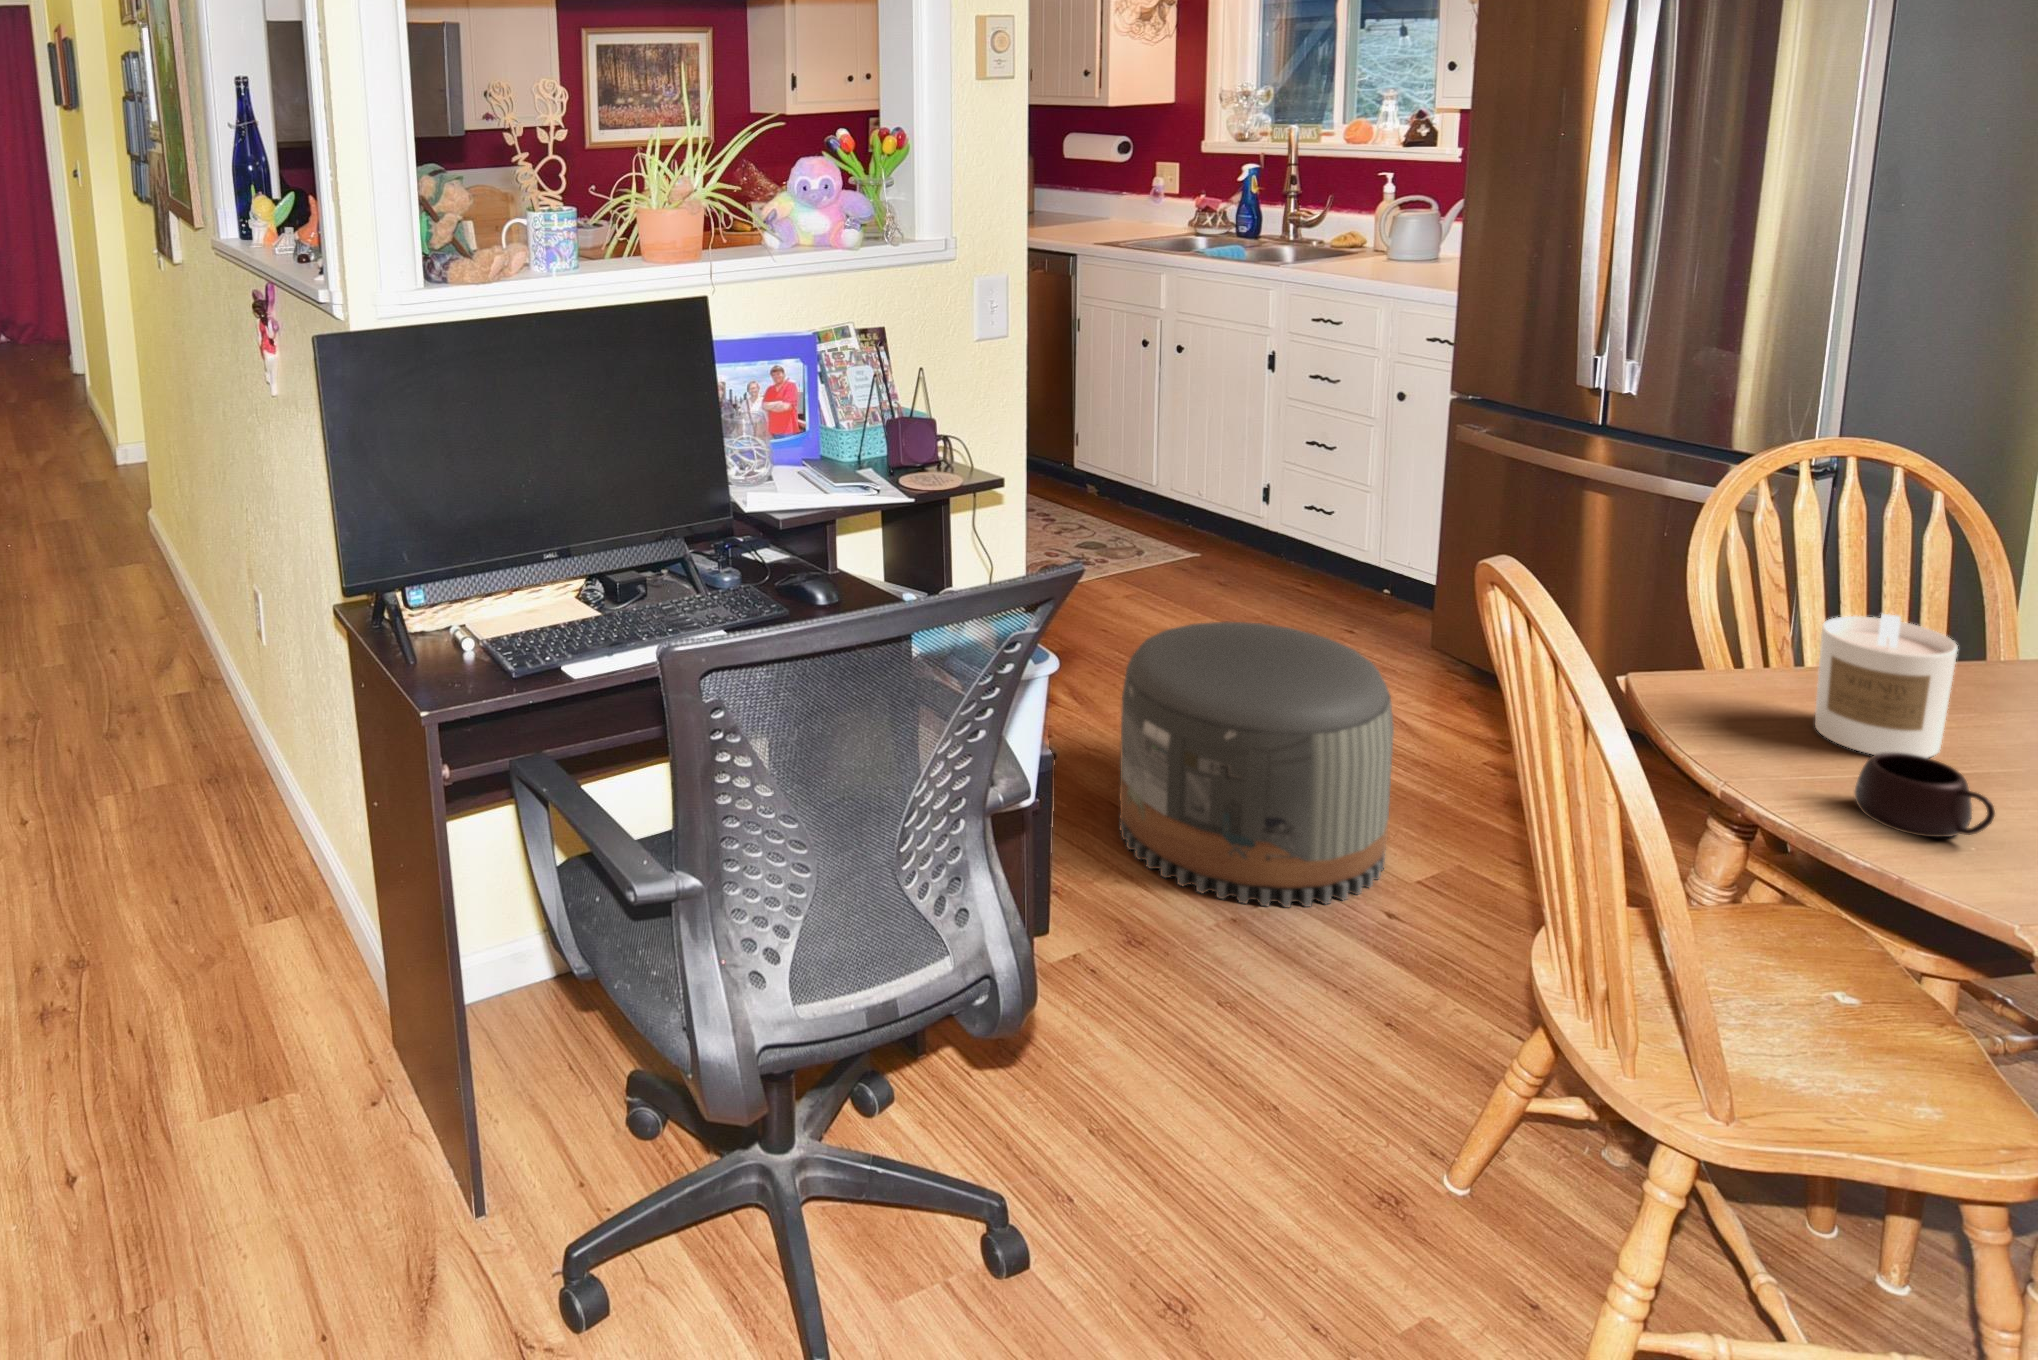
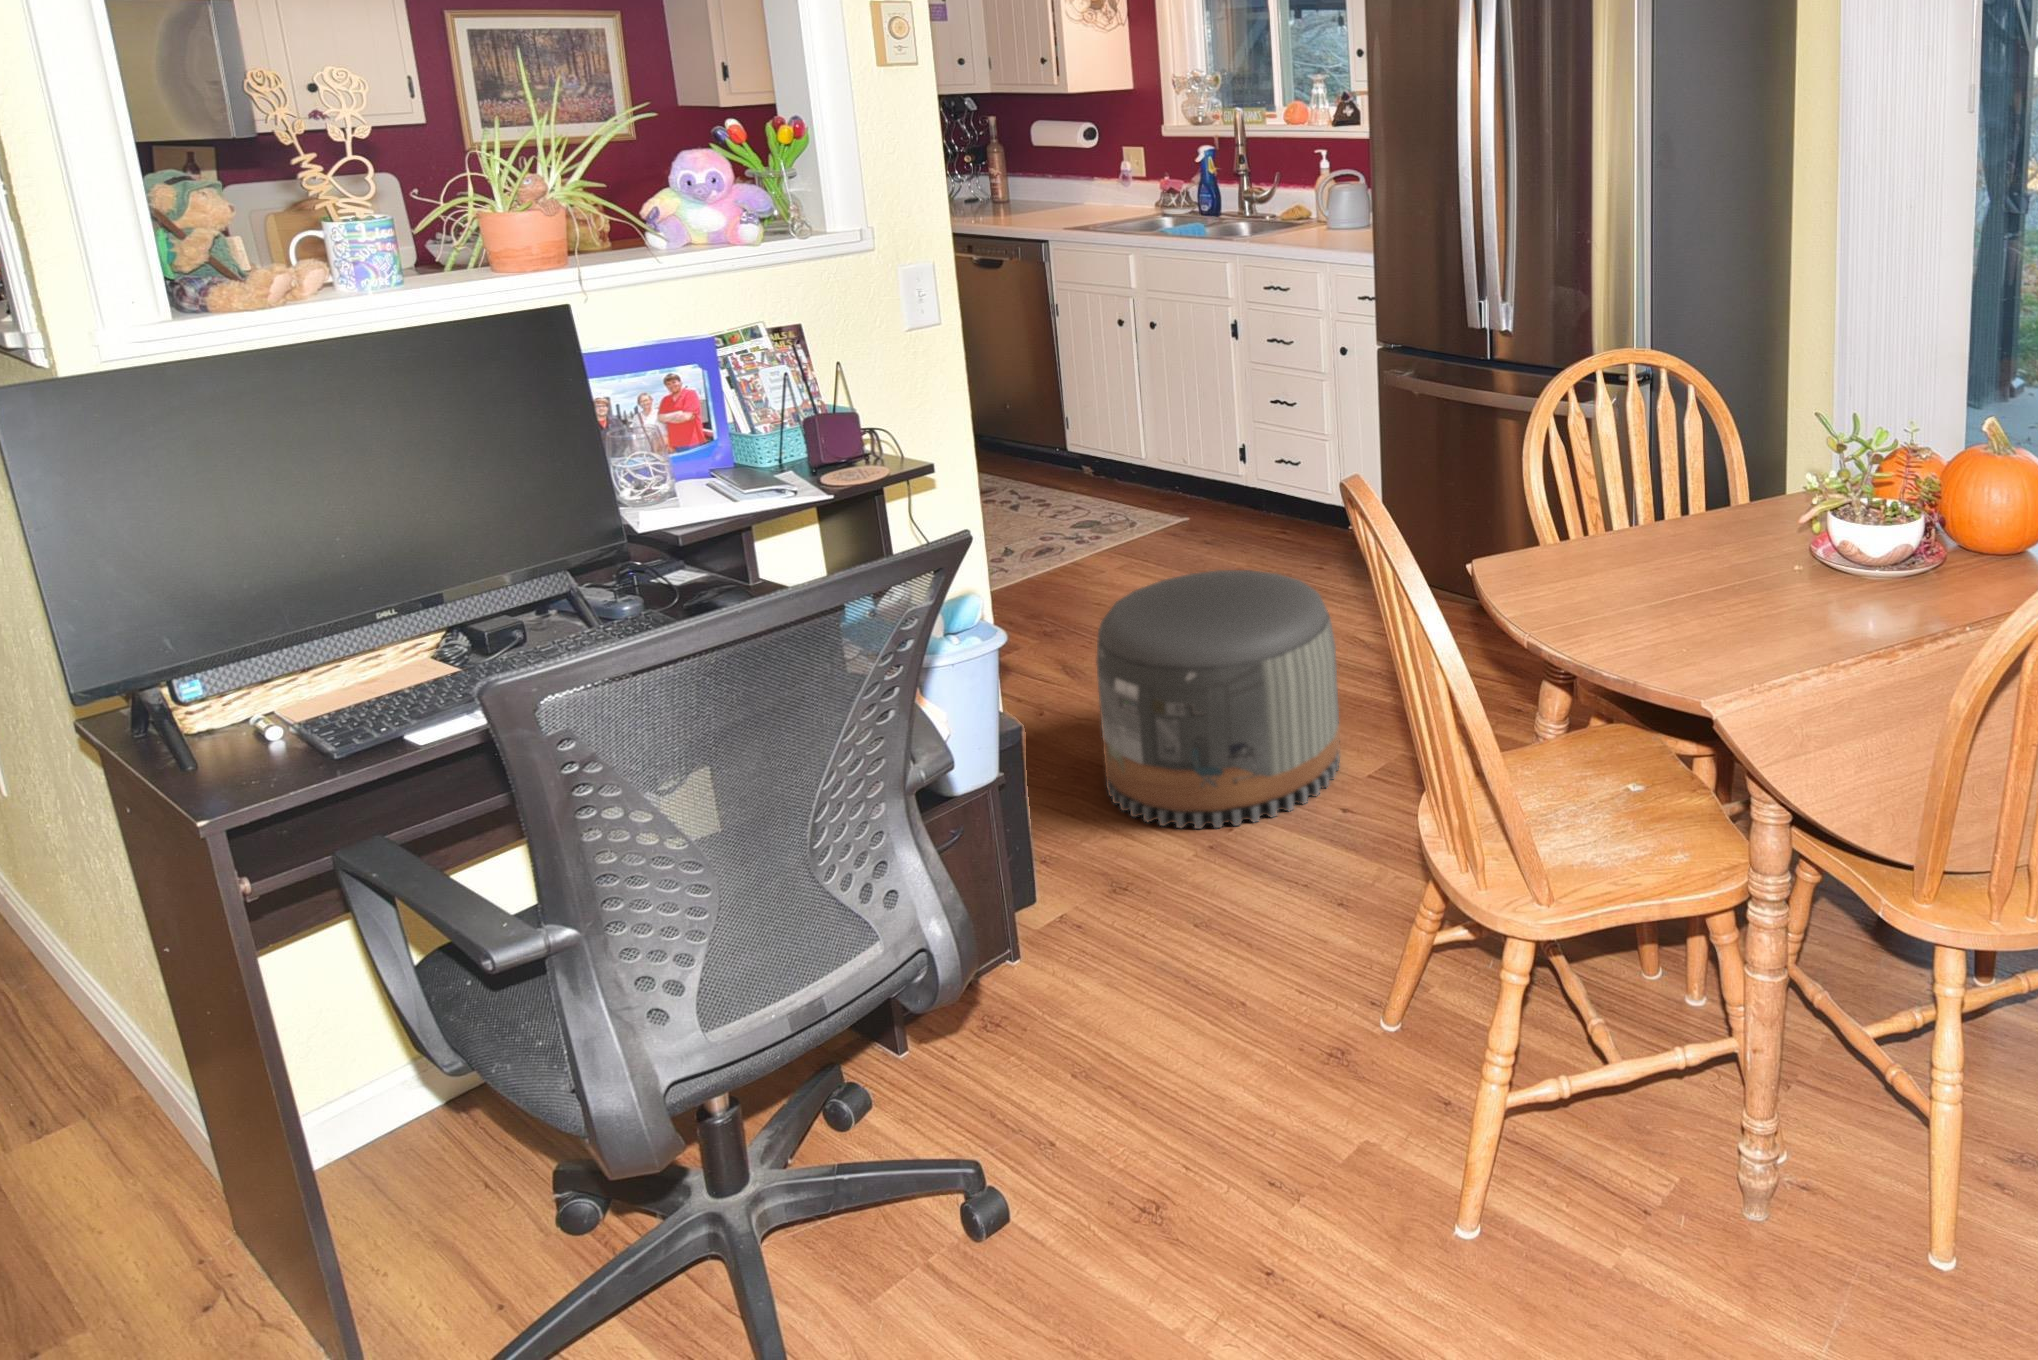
candle: present [1815,614,1958,758] -> none [1588,480,1671,590]
mug: present [1855,753,1995,837] -> none [1605,584,1686,644]

